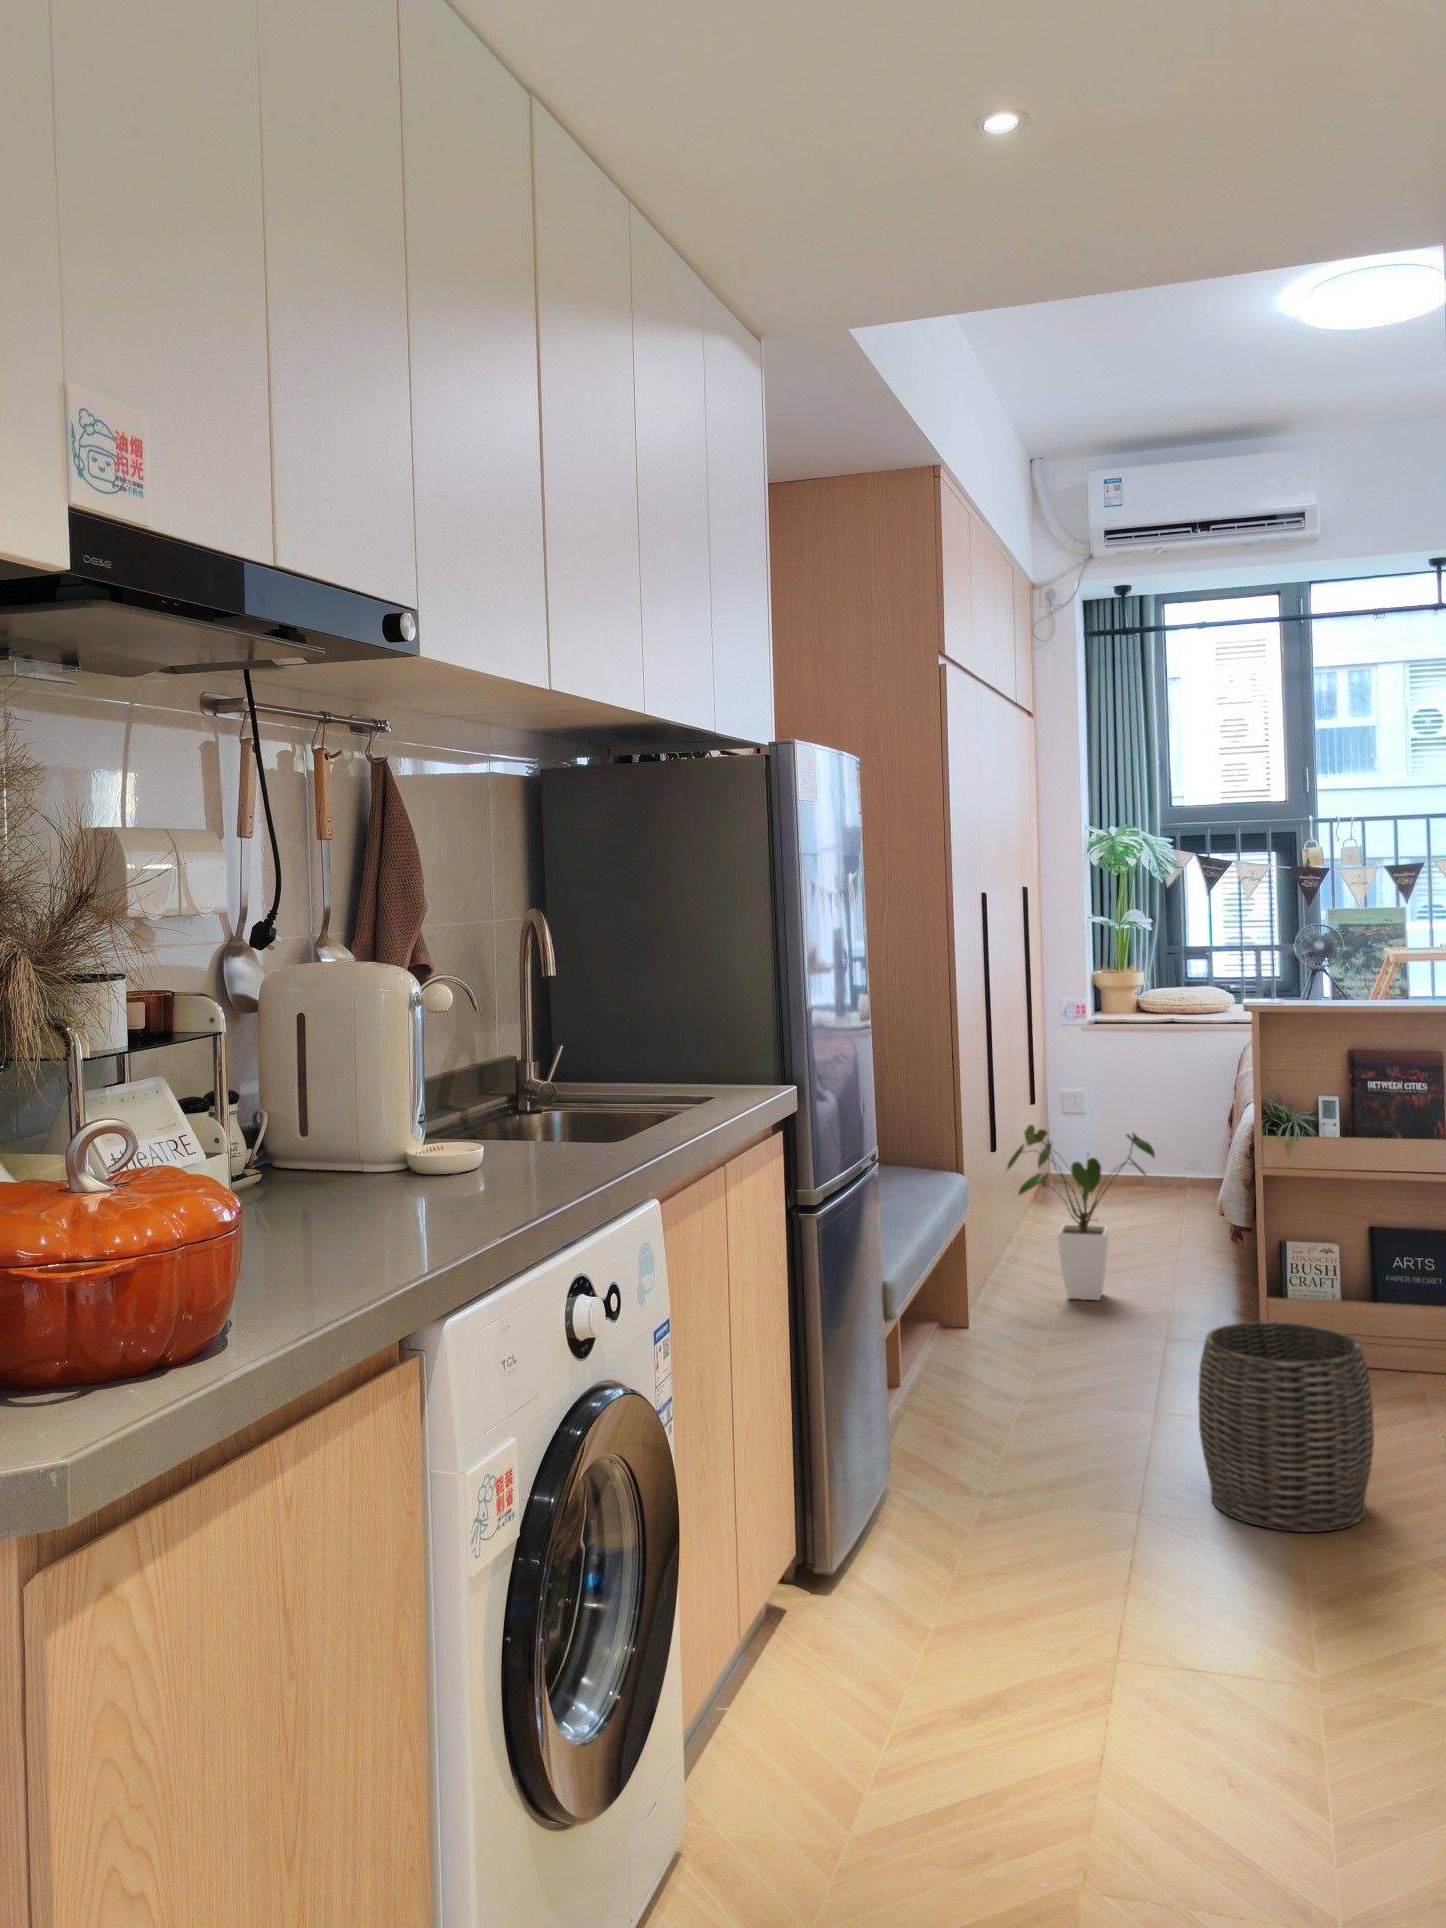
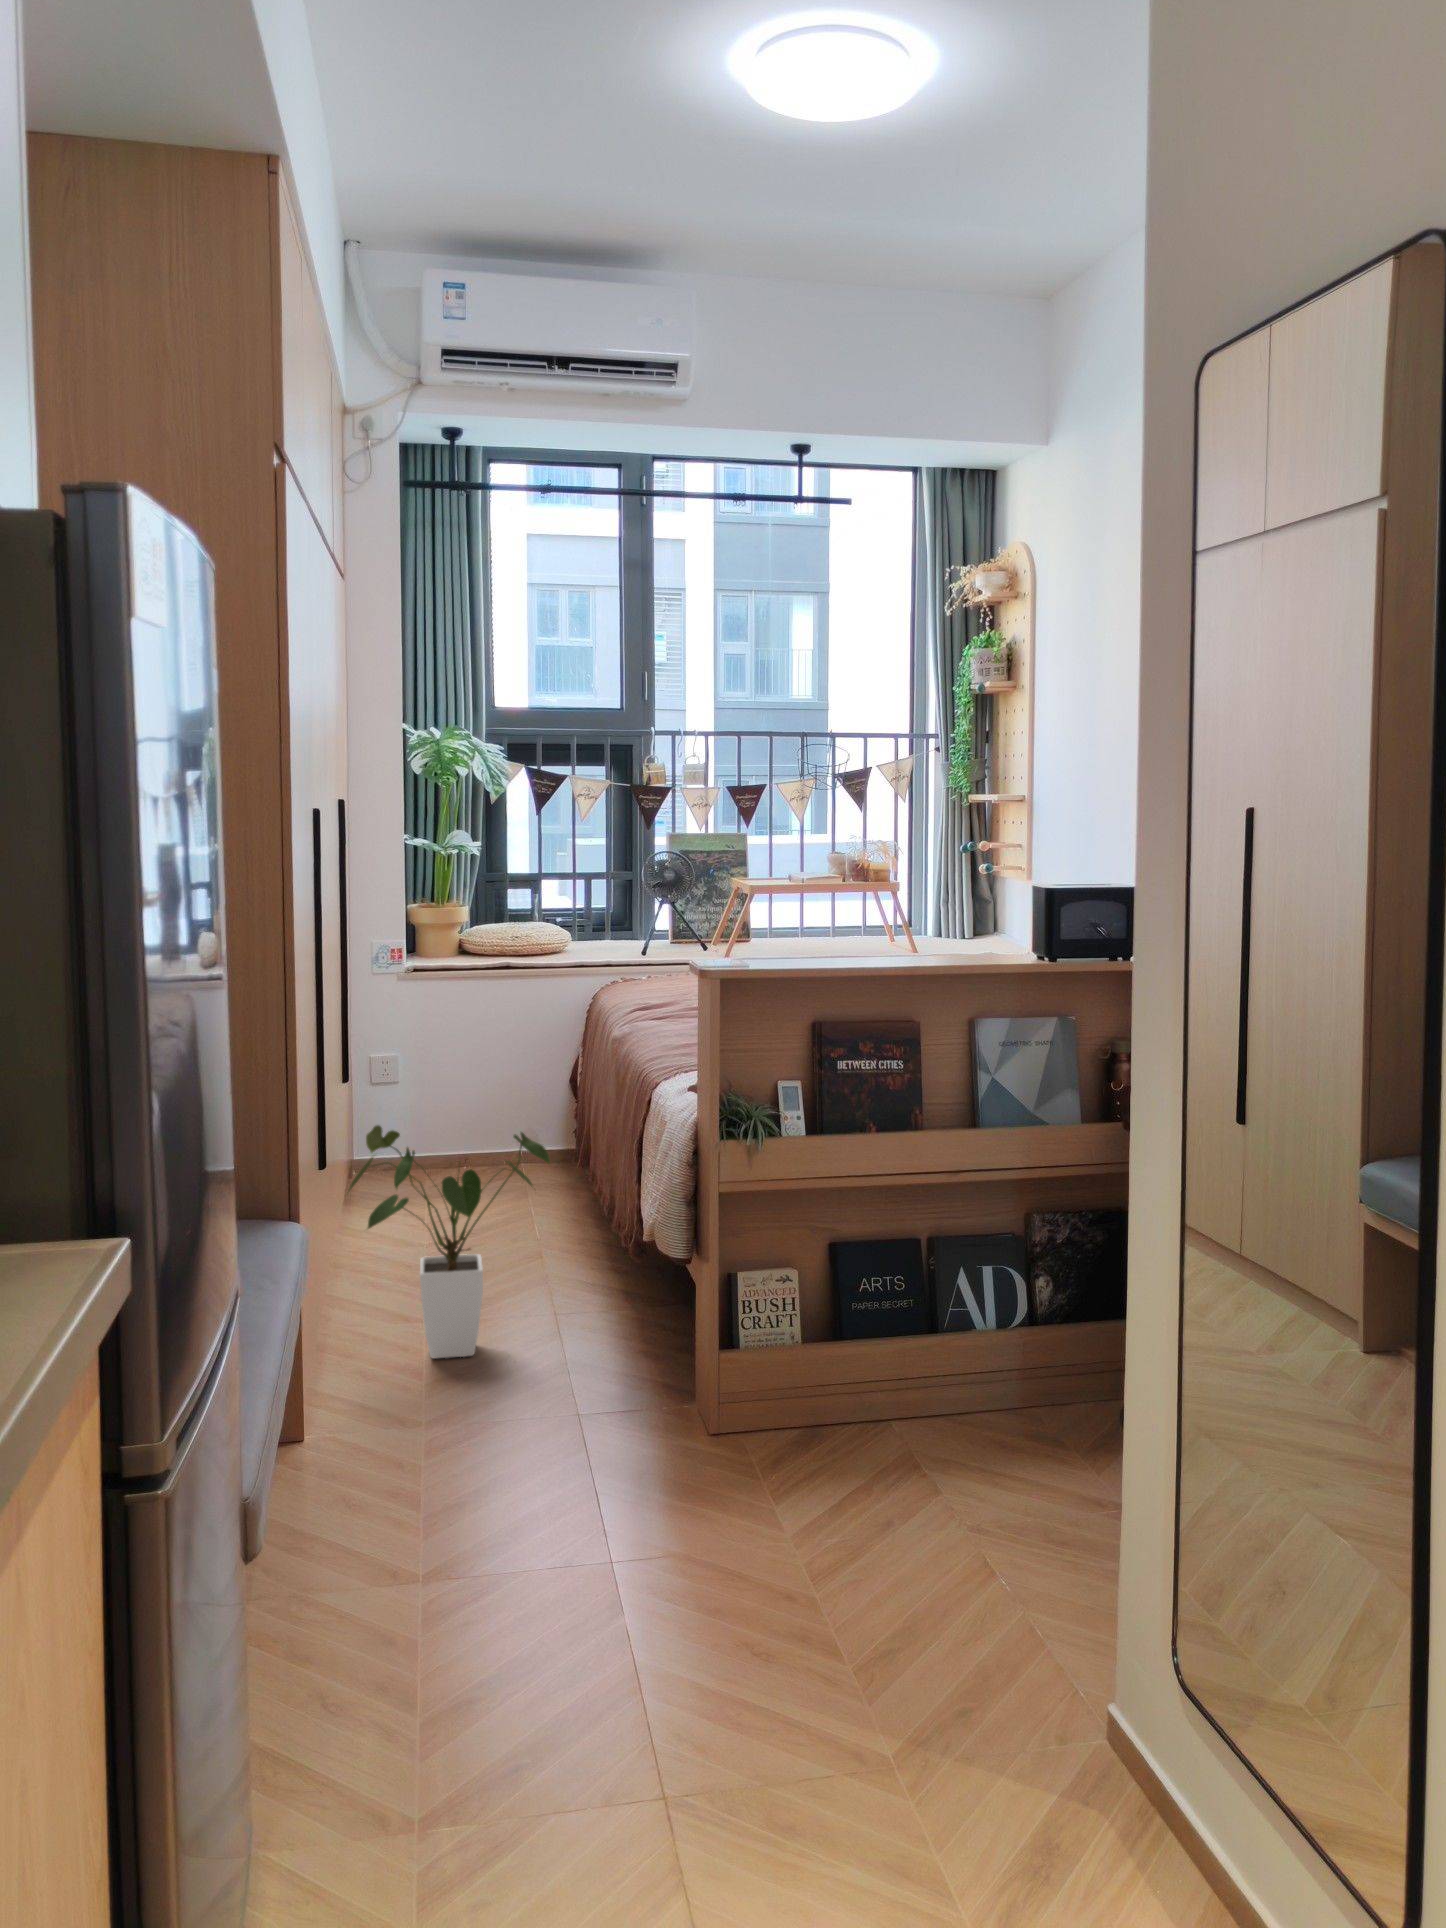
woven basket: present [1198,1322,1374,1532] -> none [727,1432,961,1758]

